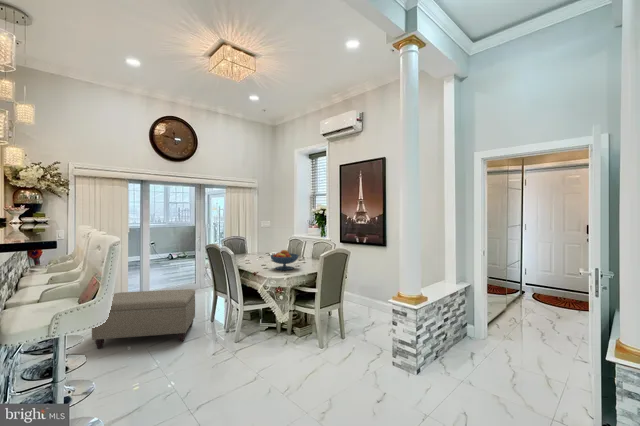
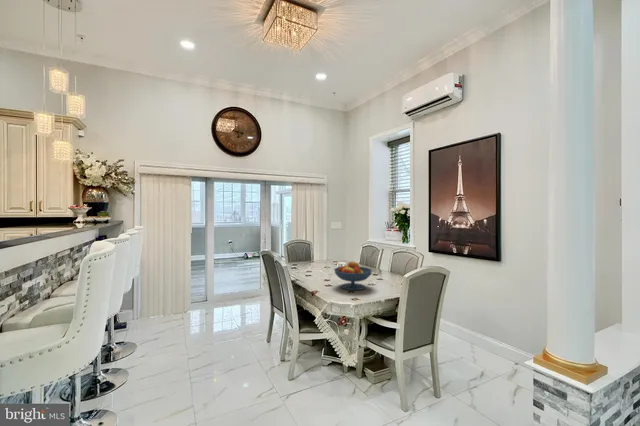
ottoman: present [92,289,195,348] -> none [134,300,249,369]

